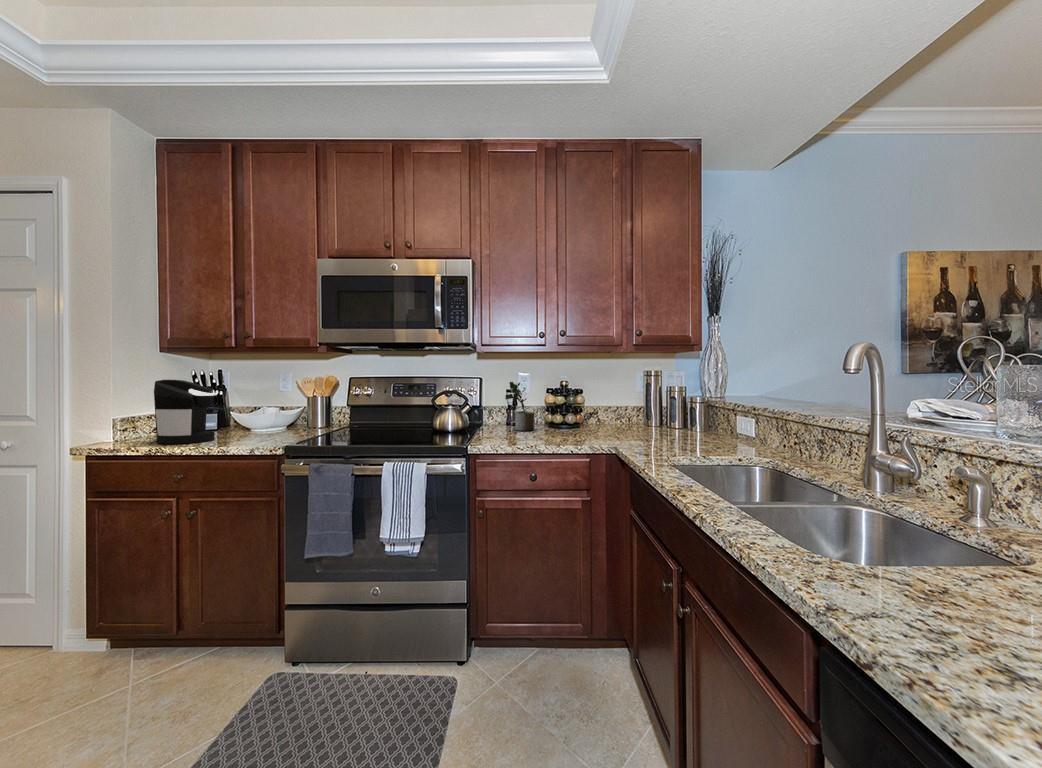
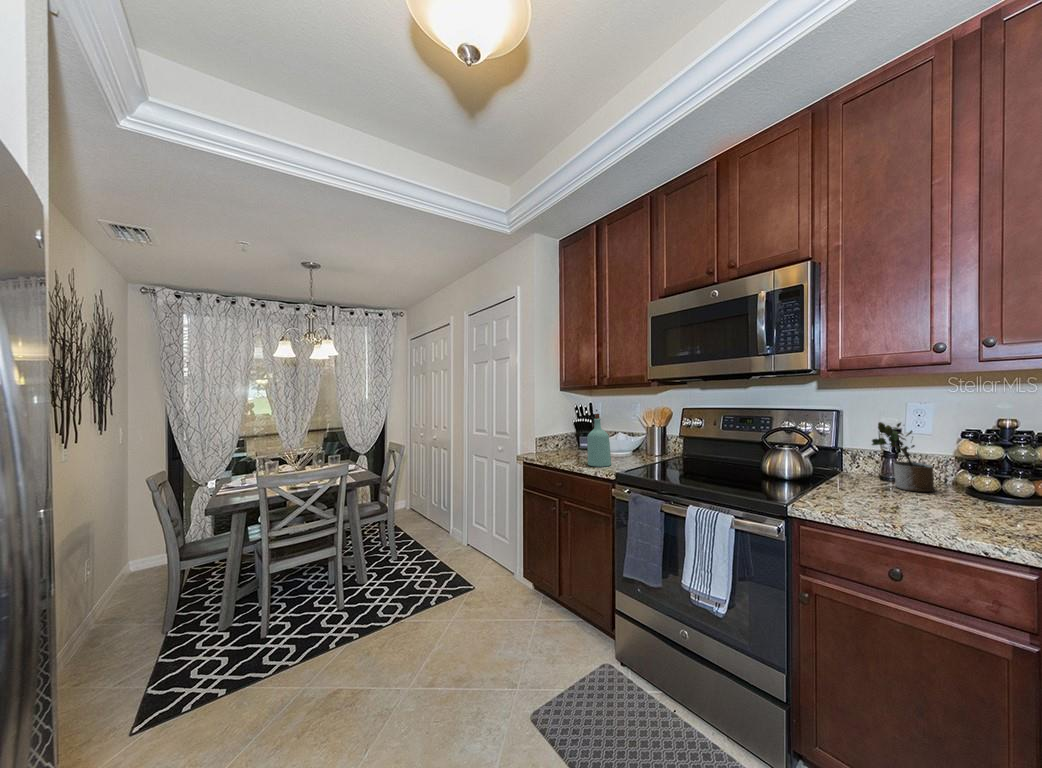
bottle: none [238,376,273,445] -> present [587,414,611,467]
coffee maker: present [154,380,217,444] -> none [546,415,580,459]

